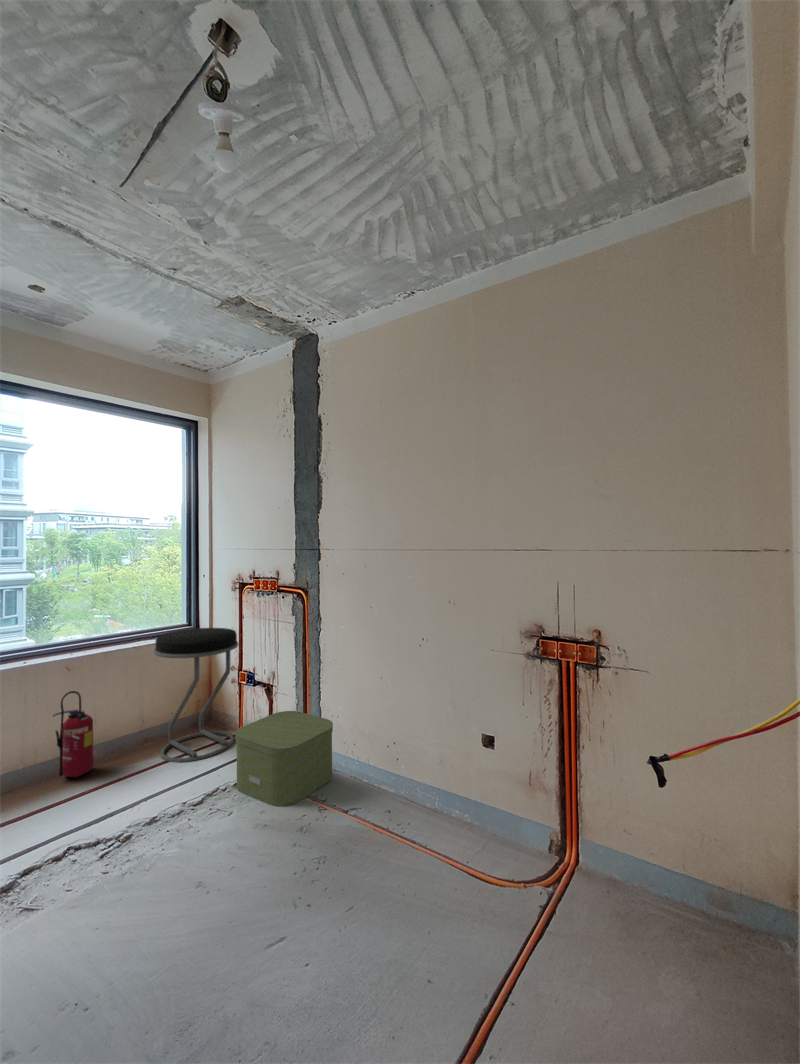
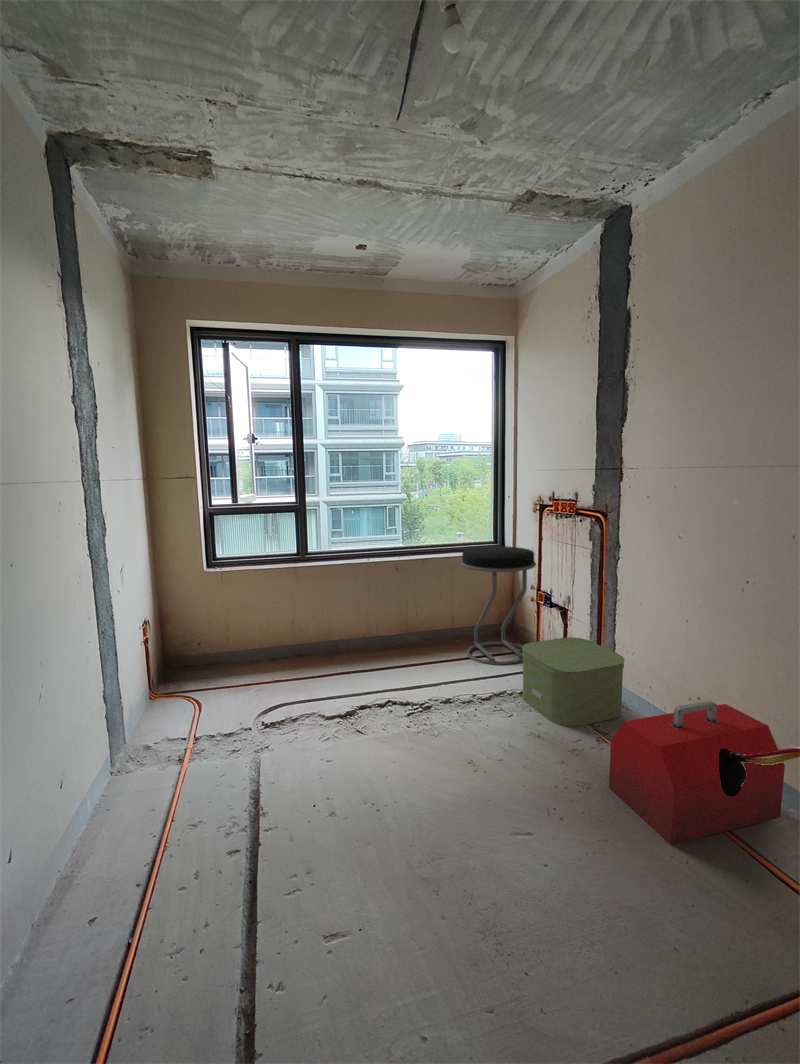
fire extinguisher: present [53,691,94,777] -> none [388,586,417,654]
toolbox: none [341,742,464,887] -> present [609,701,785,845]

